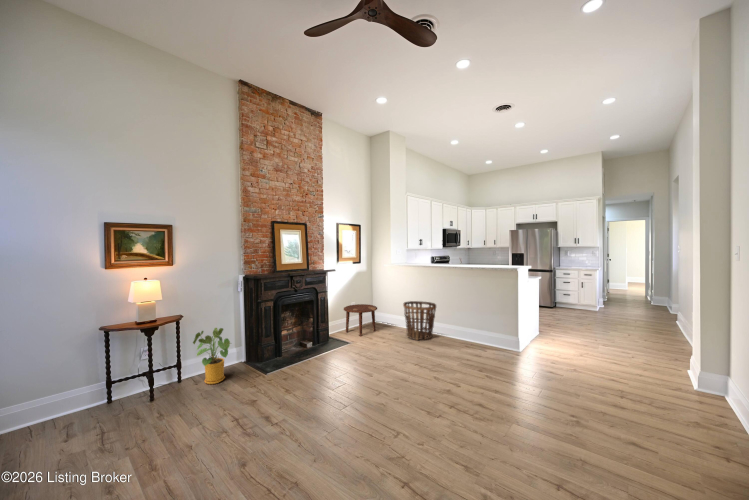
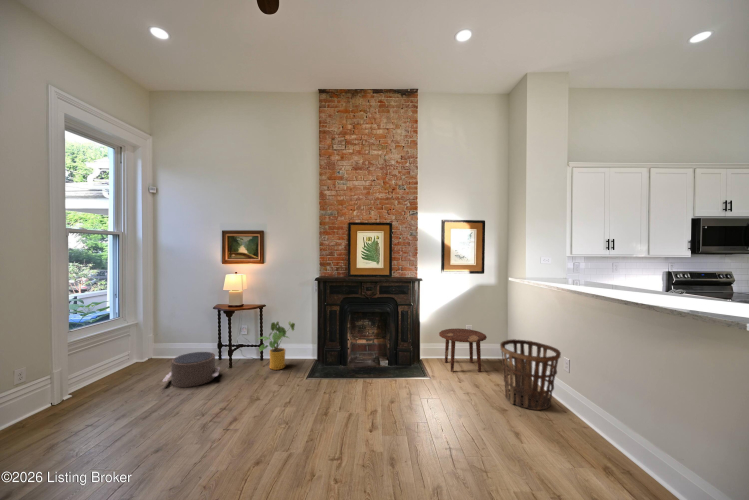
pouf: none [68,389,168,452] -> present [163,352,220,387]

